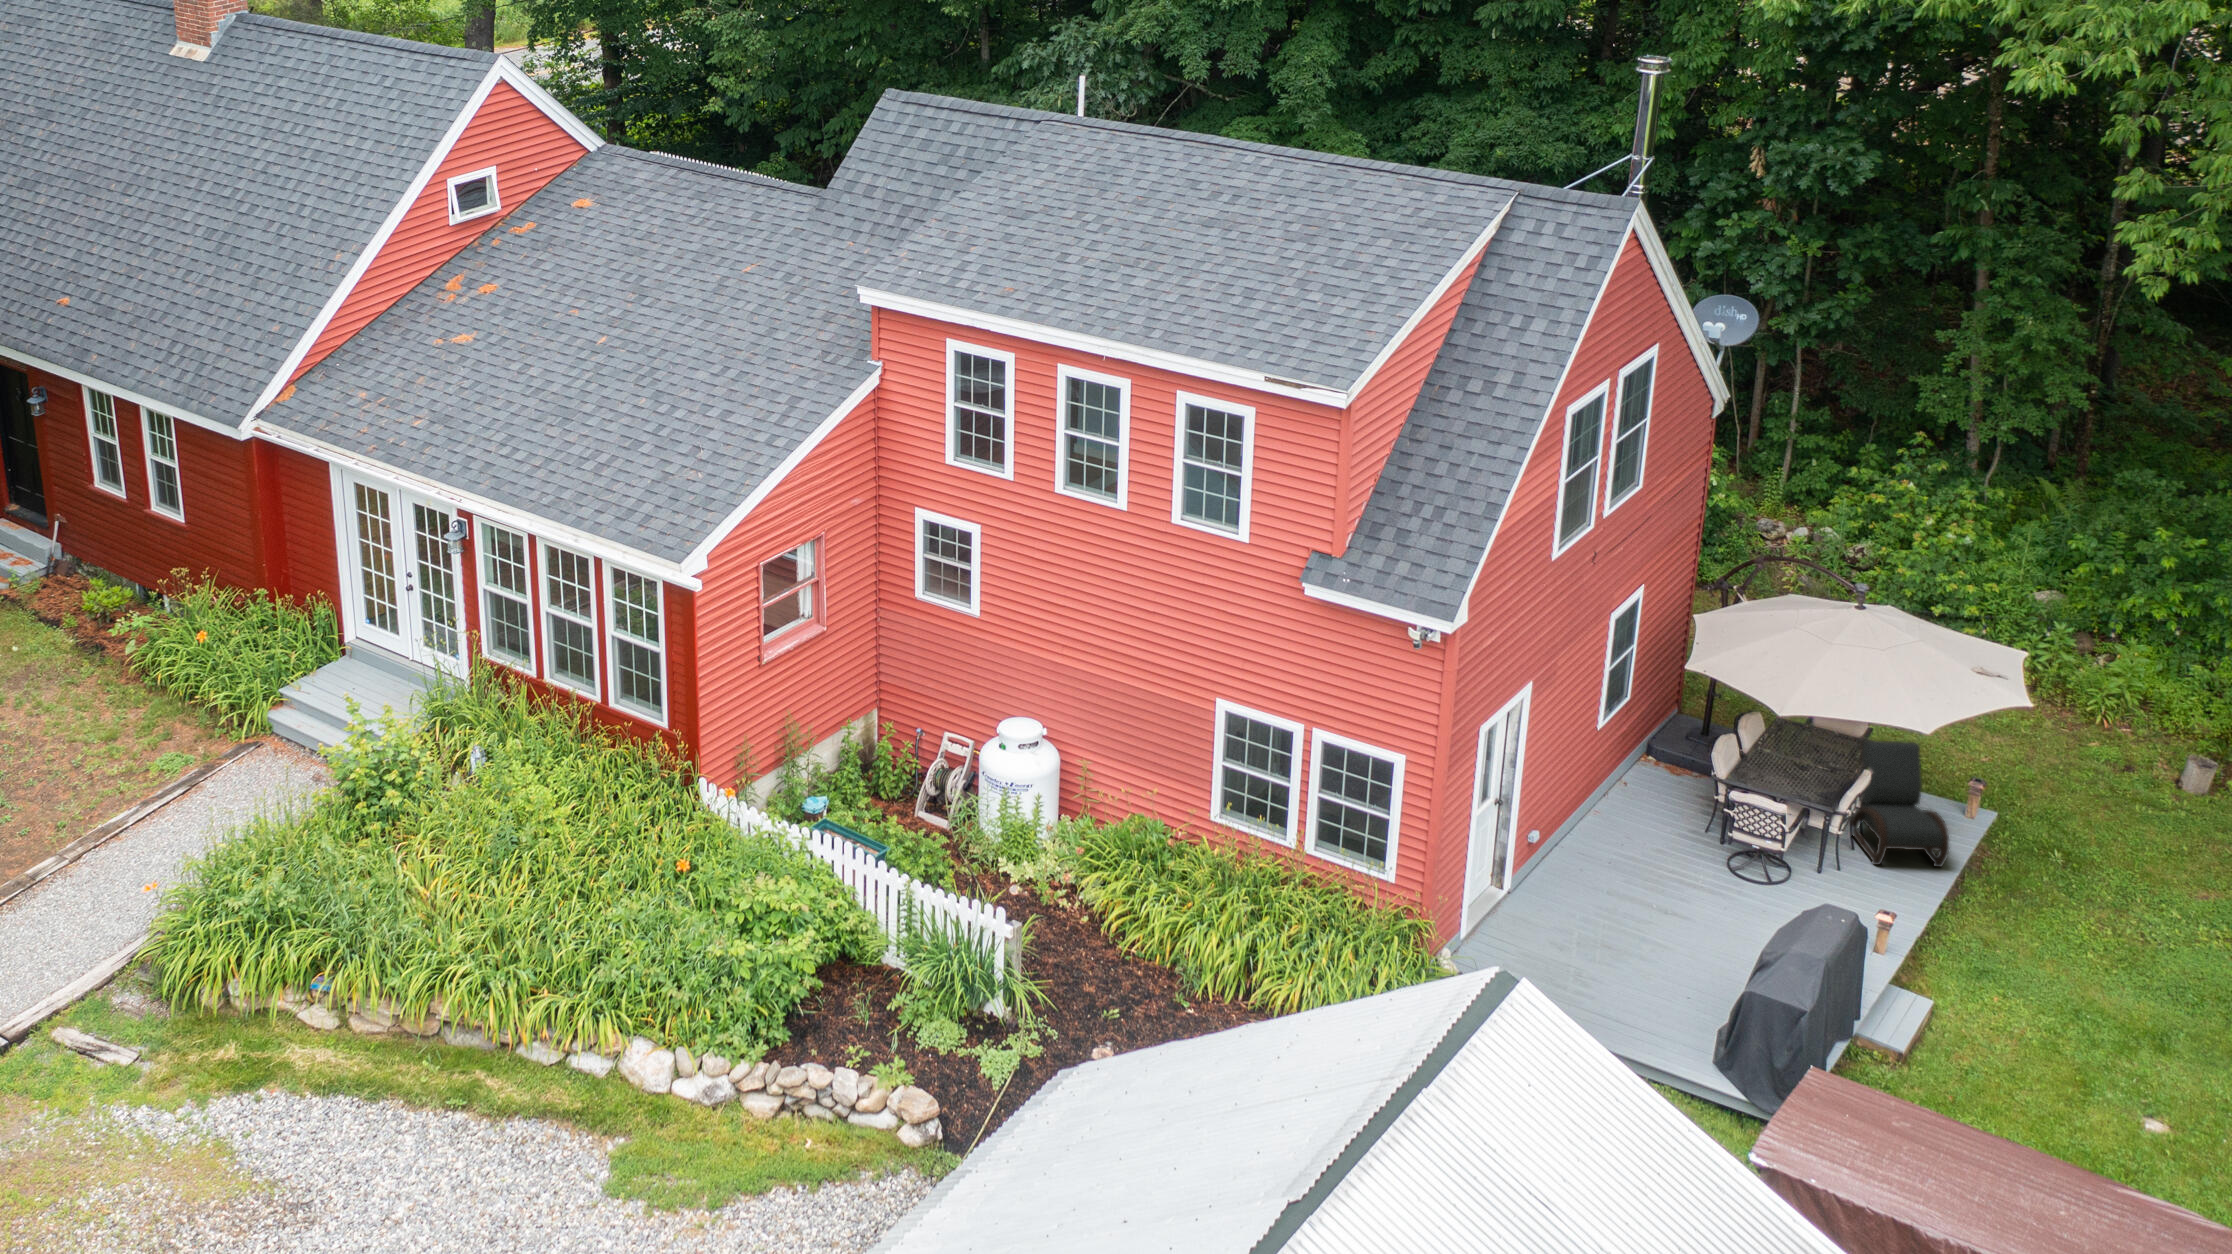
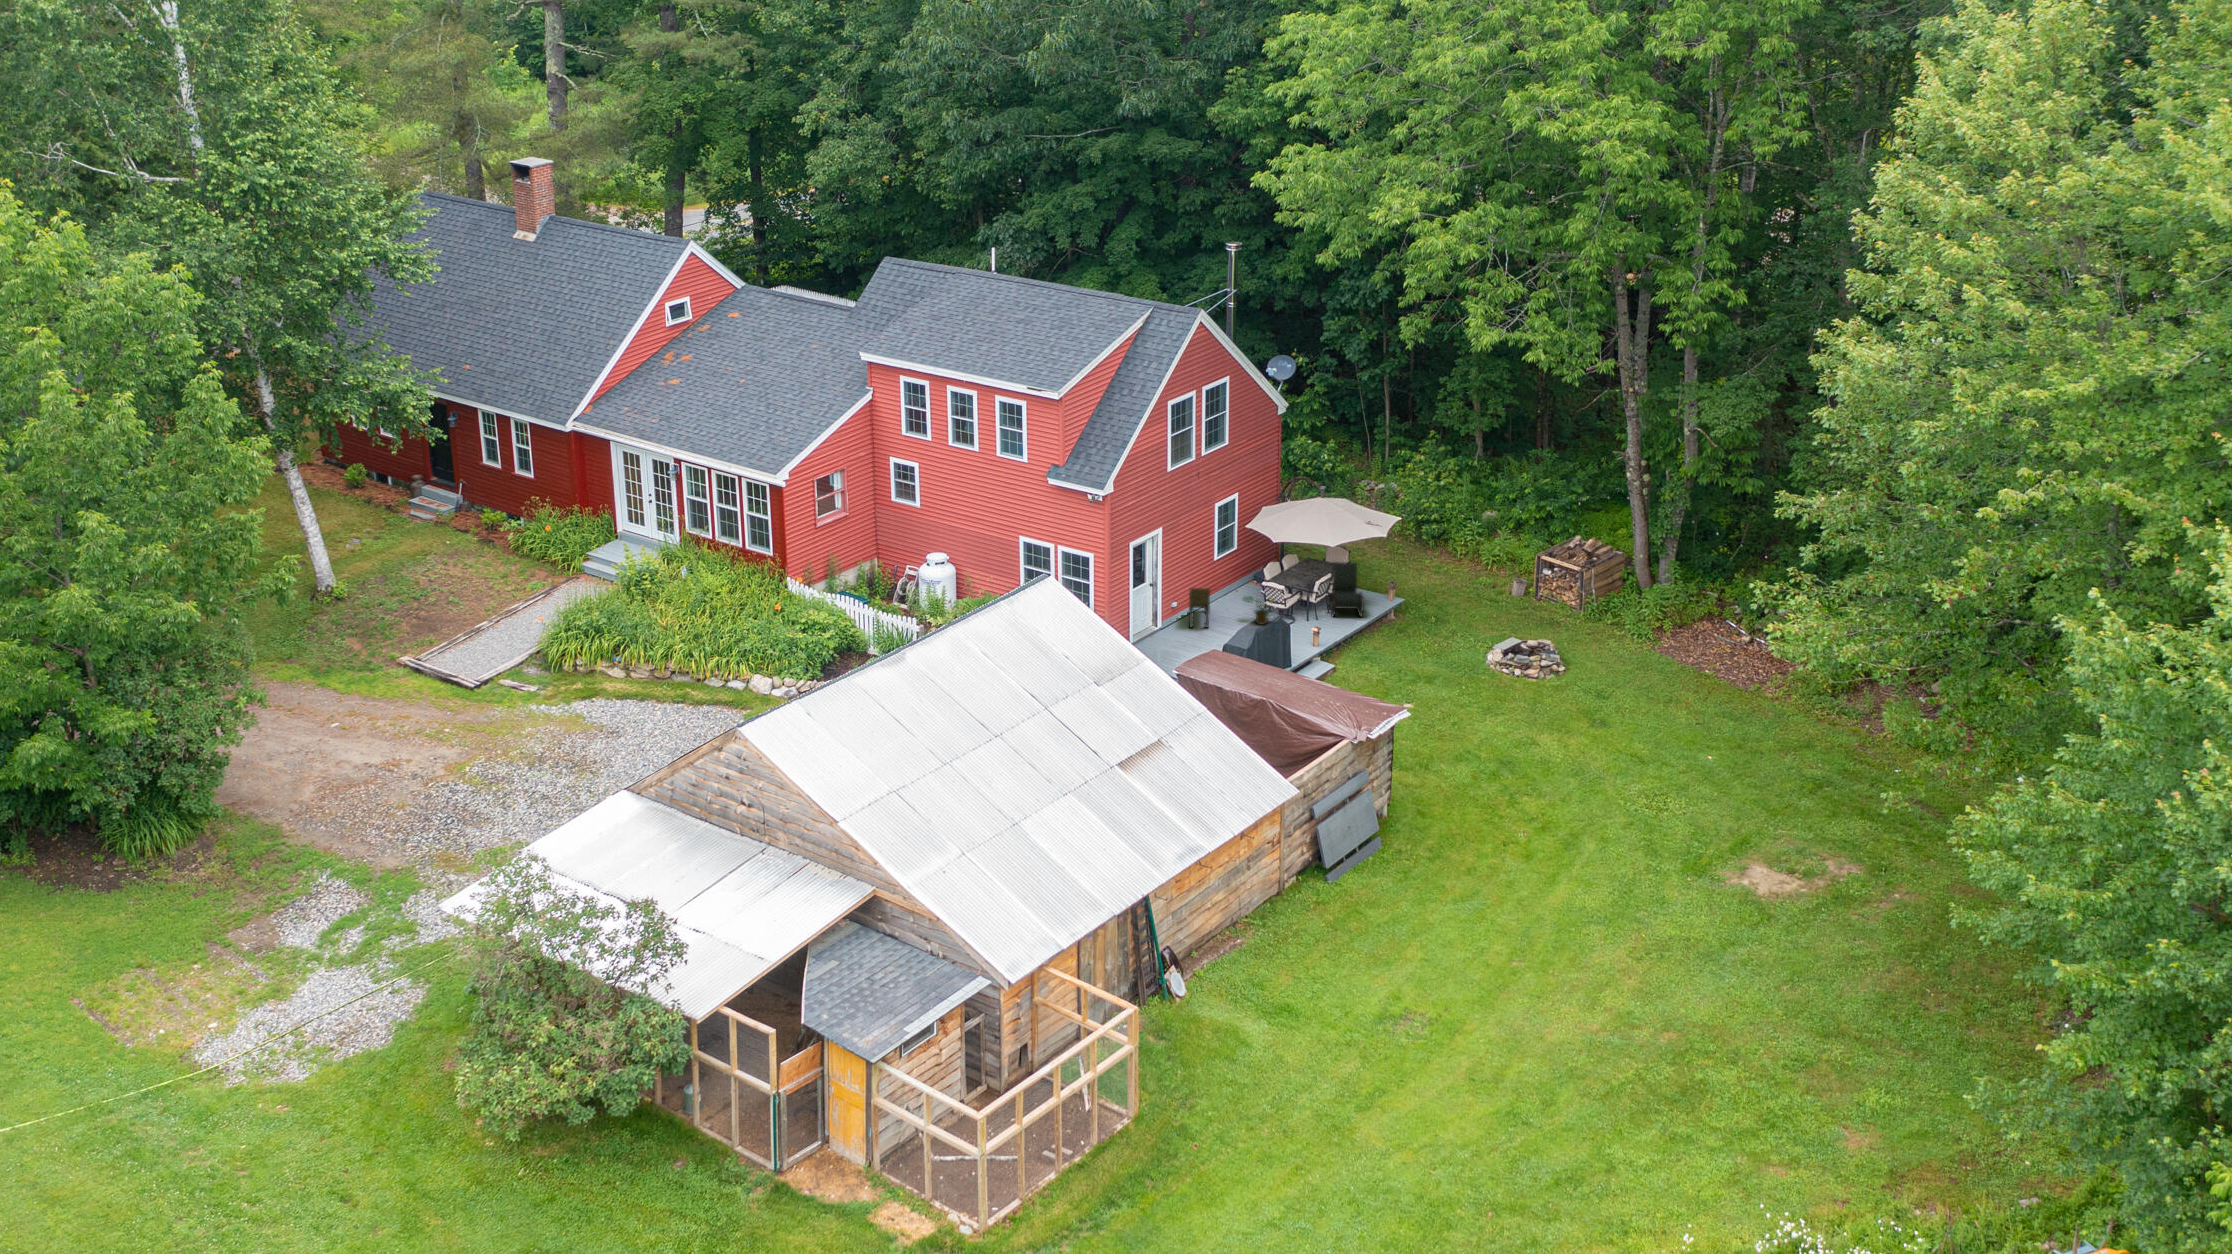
bench: none [1553,796,1626,895] -> present [1189,588,1210,628]
potted plant: none [1685,821,1764,887] -> present [1244,596,1276,625]

